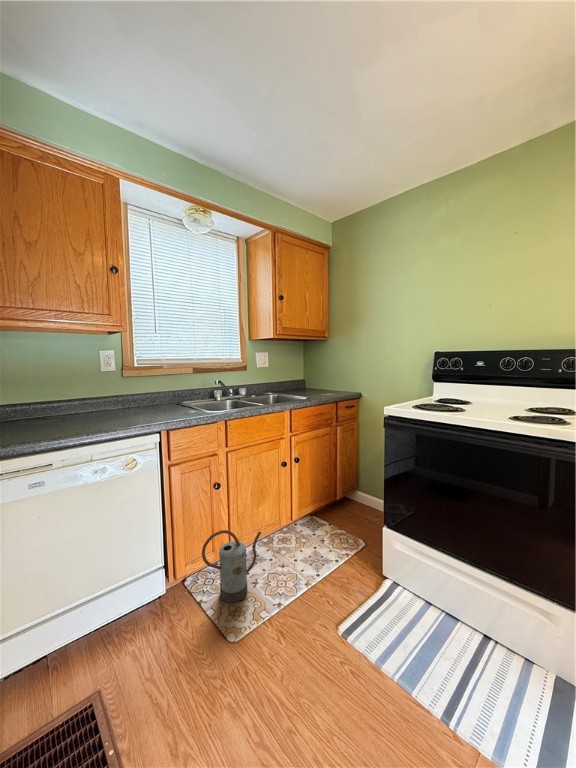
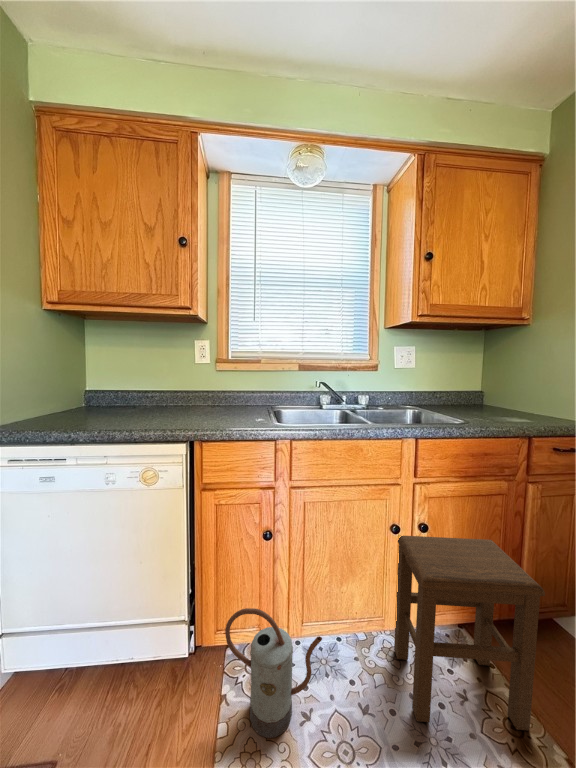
stool: none [283,459,352,558] -> present [394,536,545,731]

